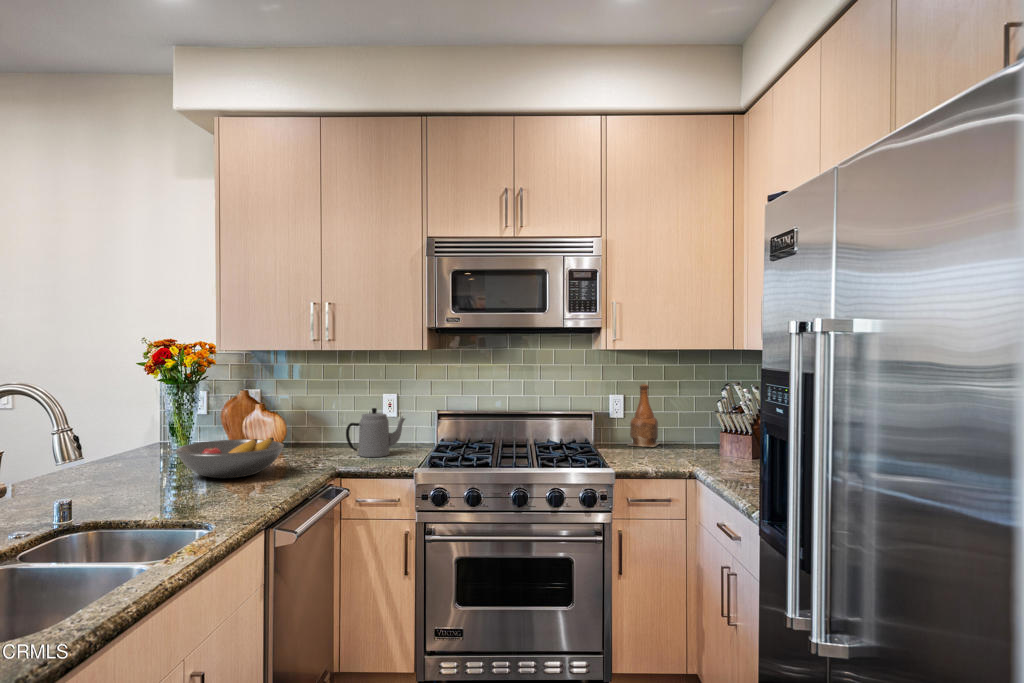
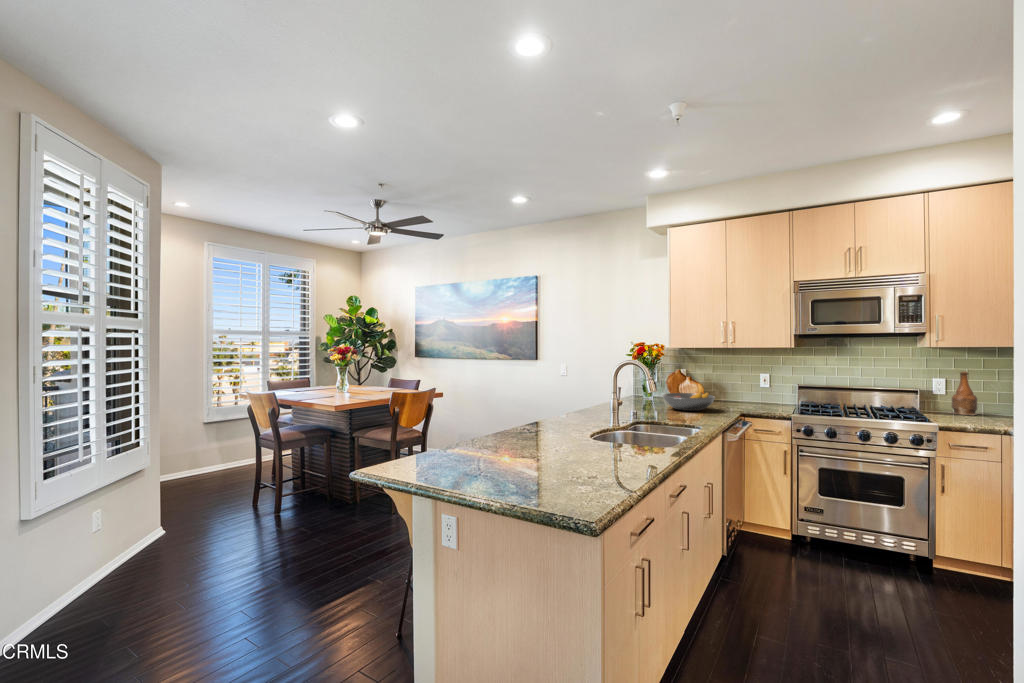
teapot: present [346,408,405,457] -> none [743,380,780,408]

